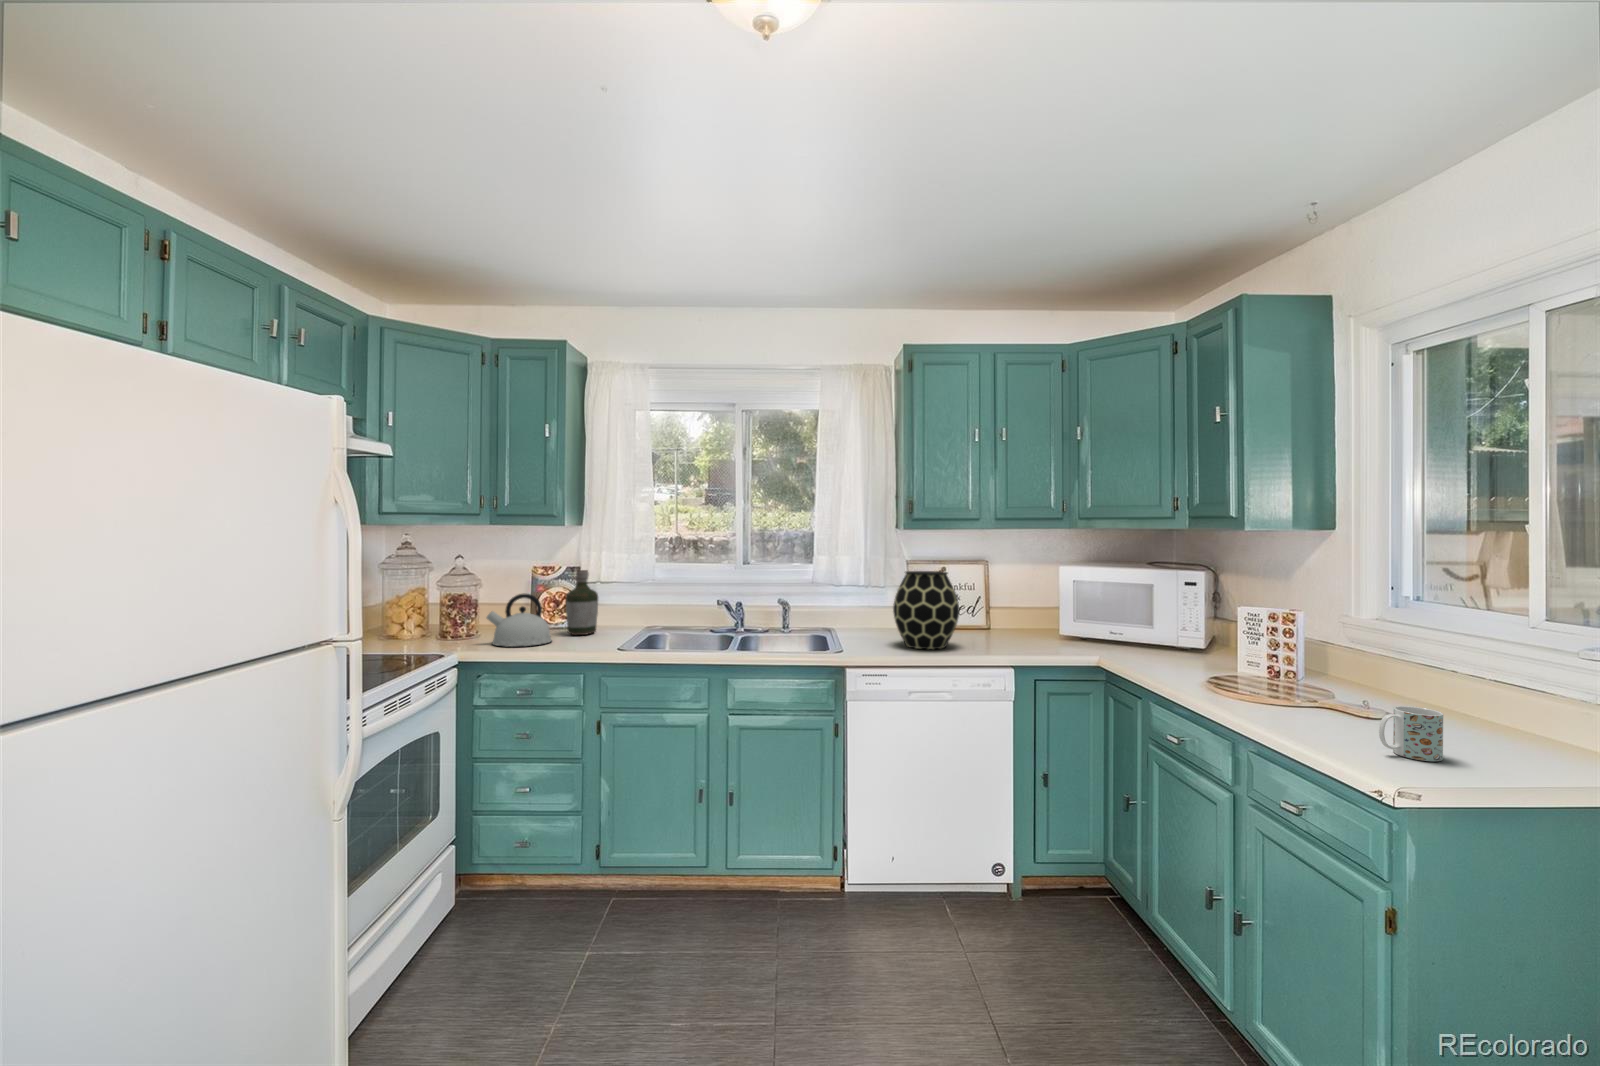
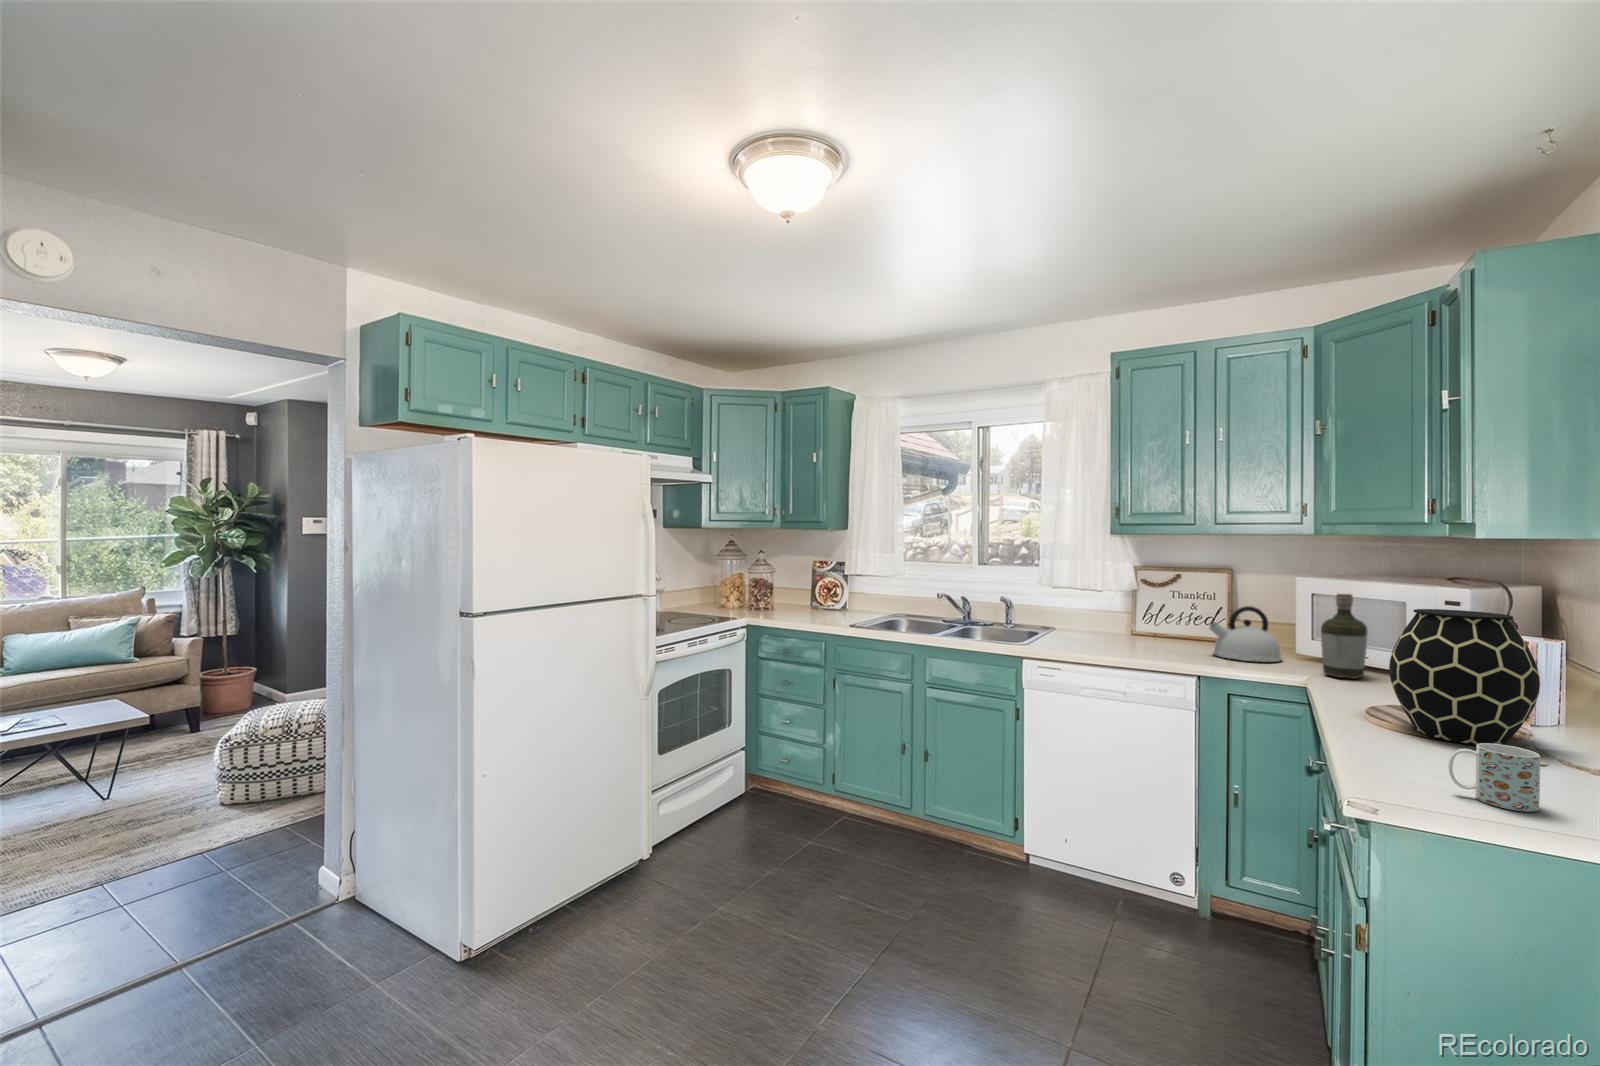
bottle: present [566,570,598,635] -> present [1321,594,1367,679]
vase: present [893,571,959,649] -> present [1389,609,1540,745]
kettle: present [487,594,552,647] -> present [1209,606,1282,662]

